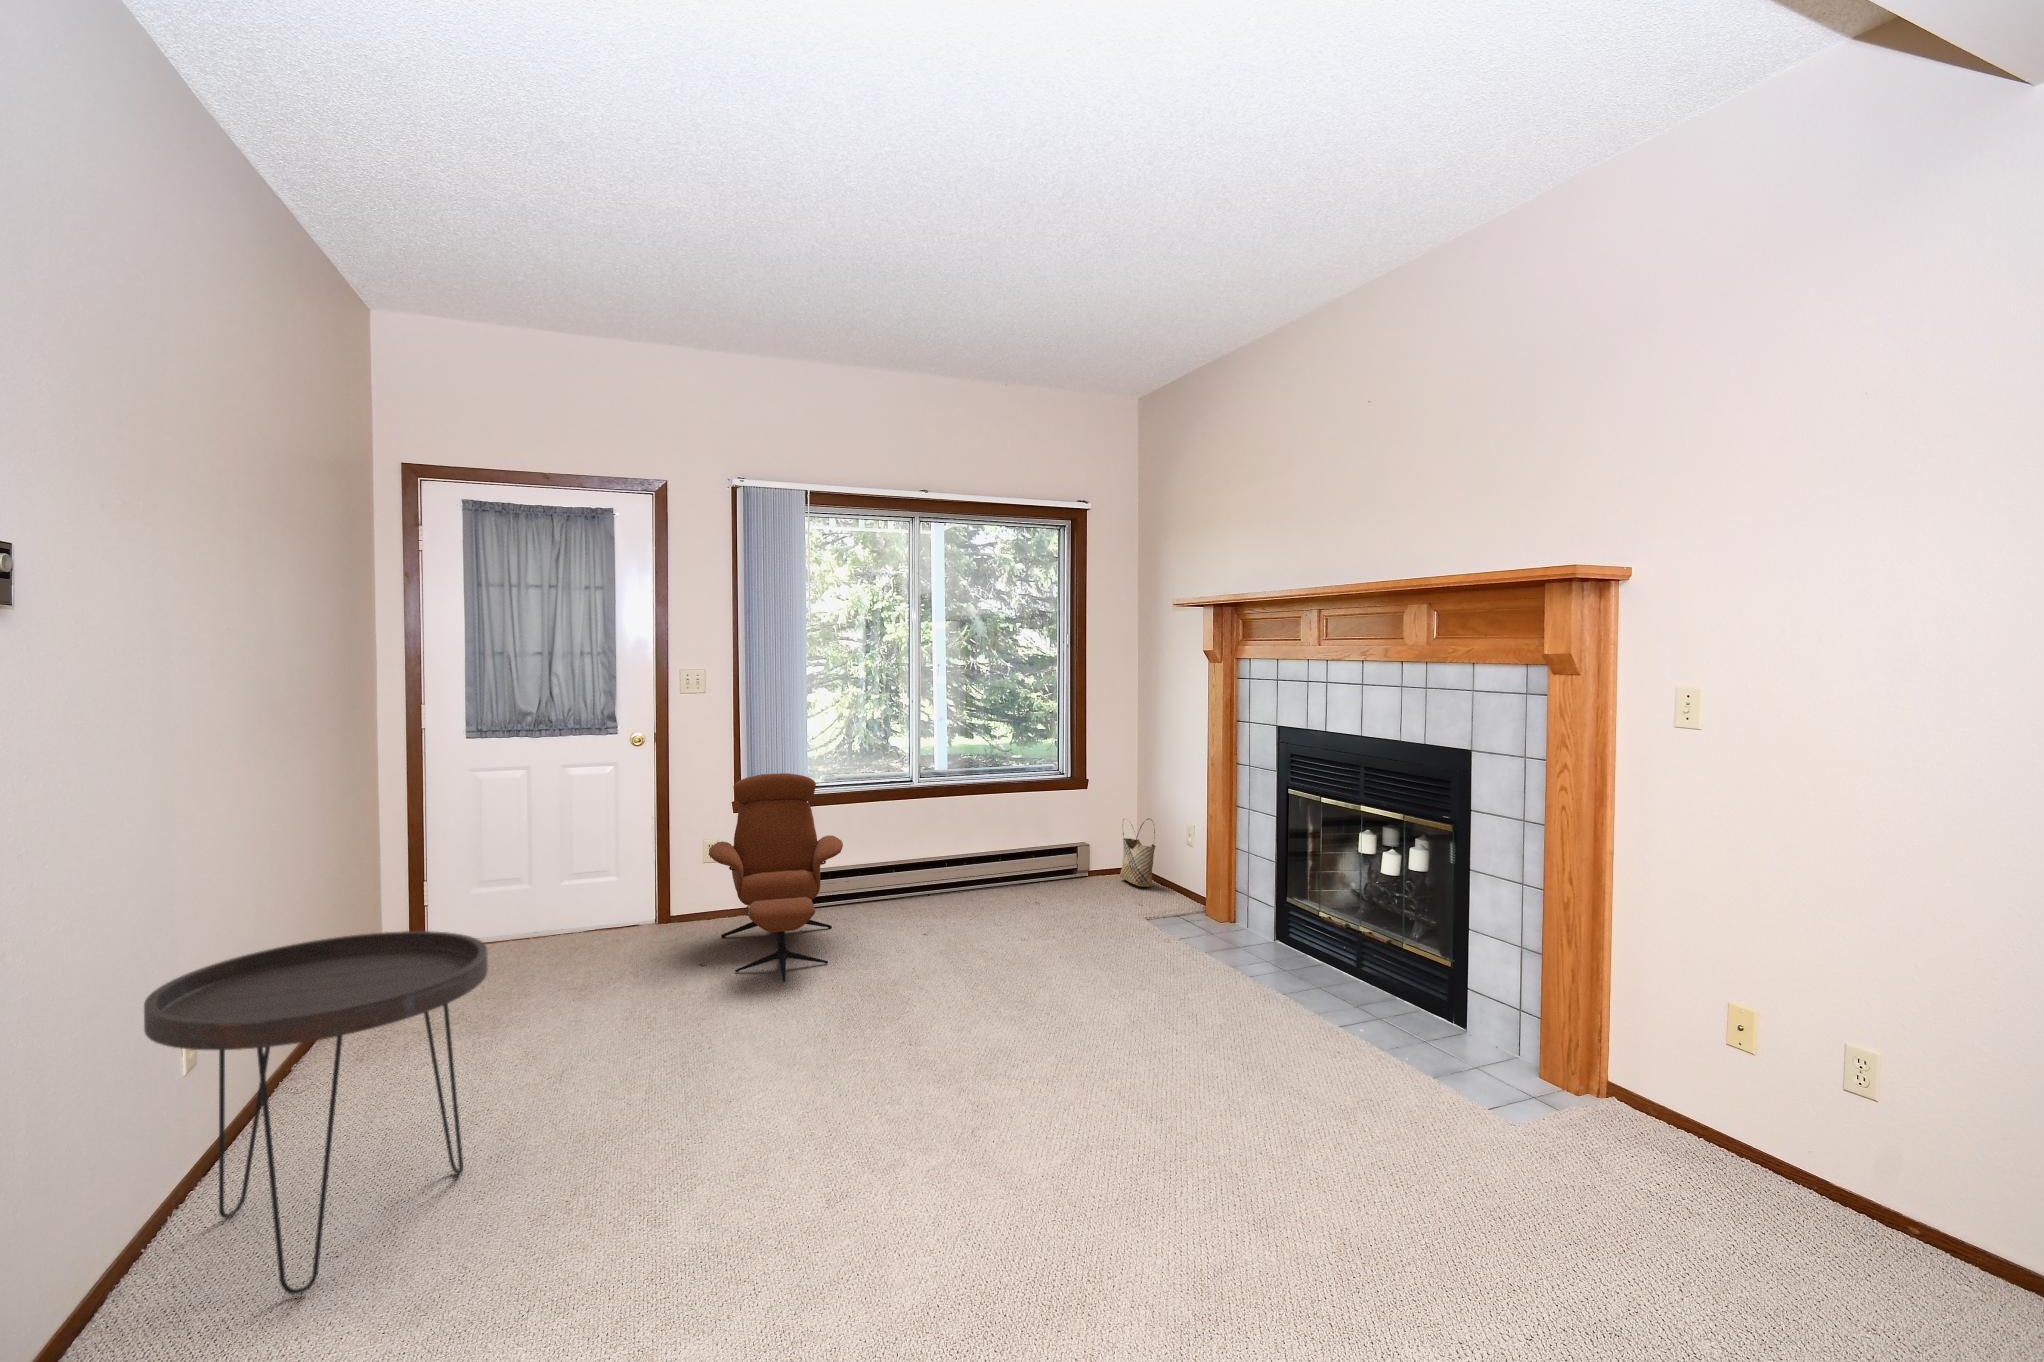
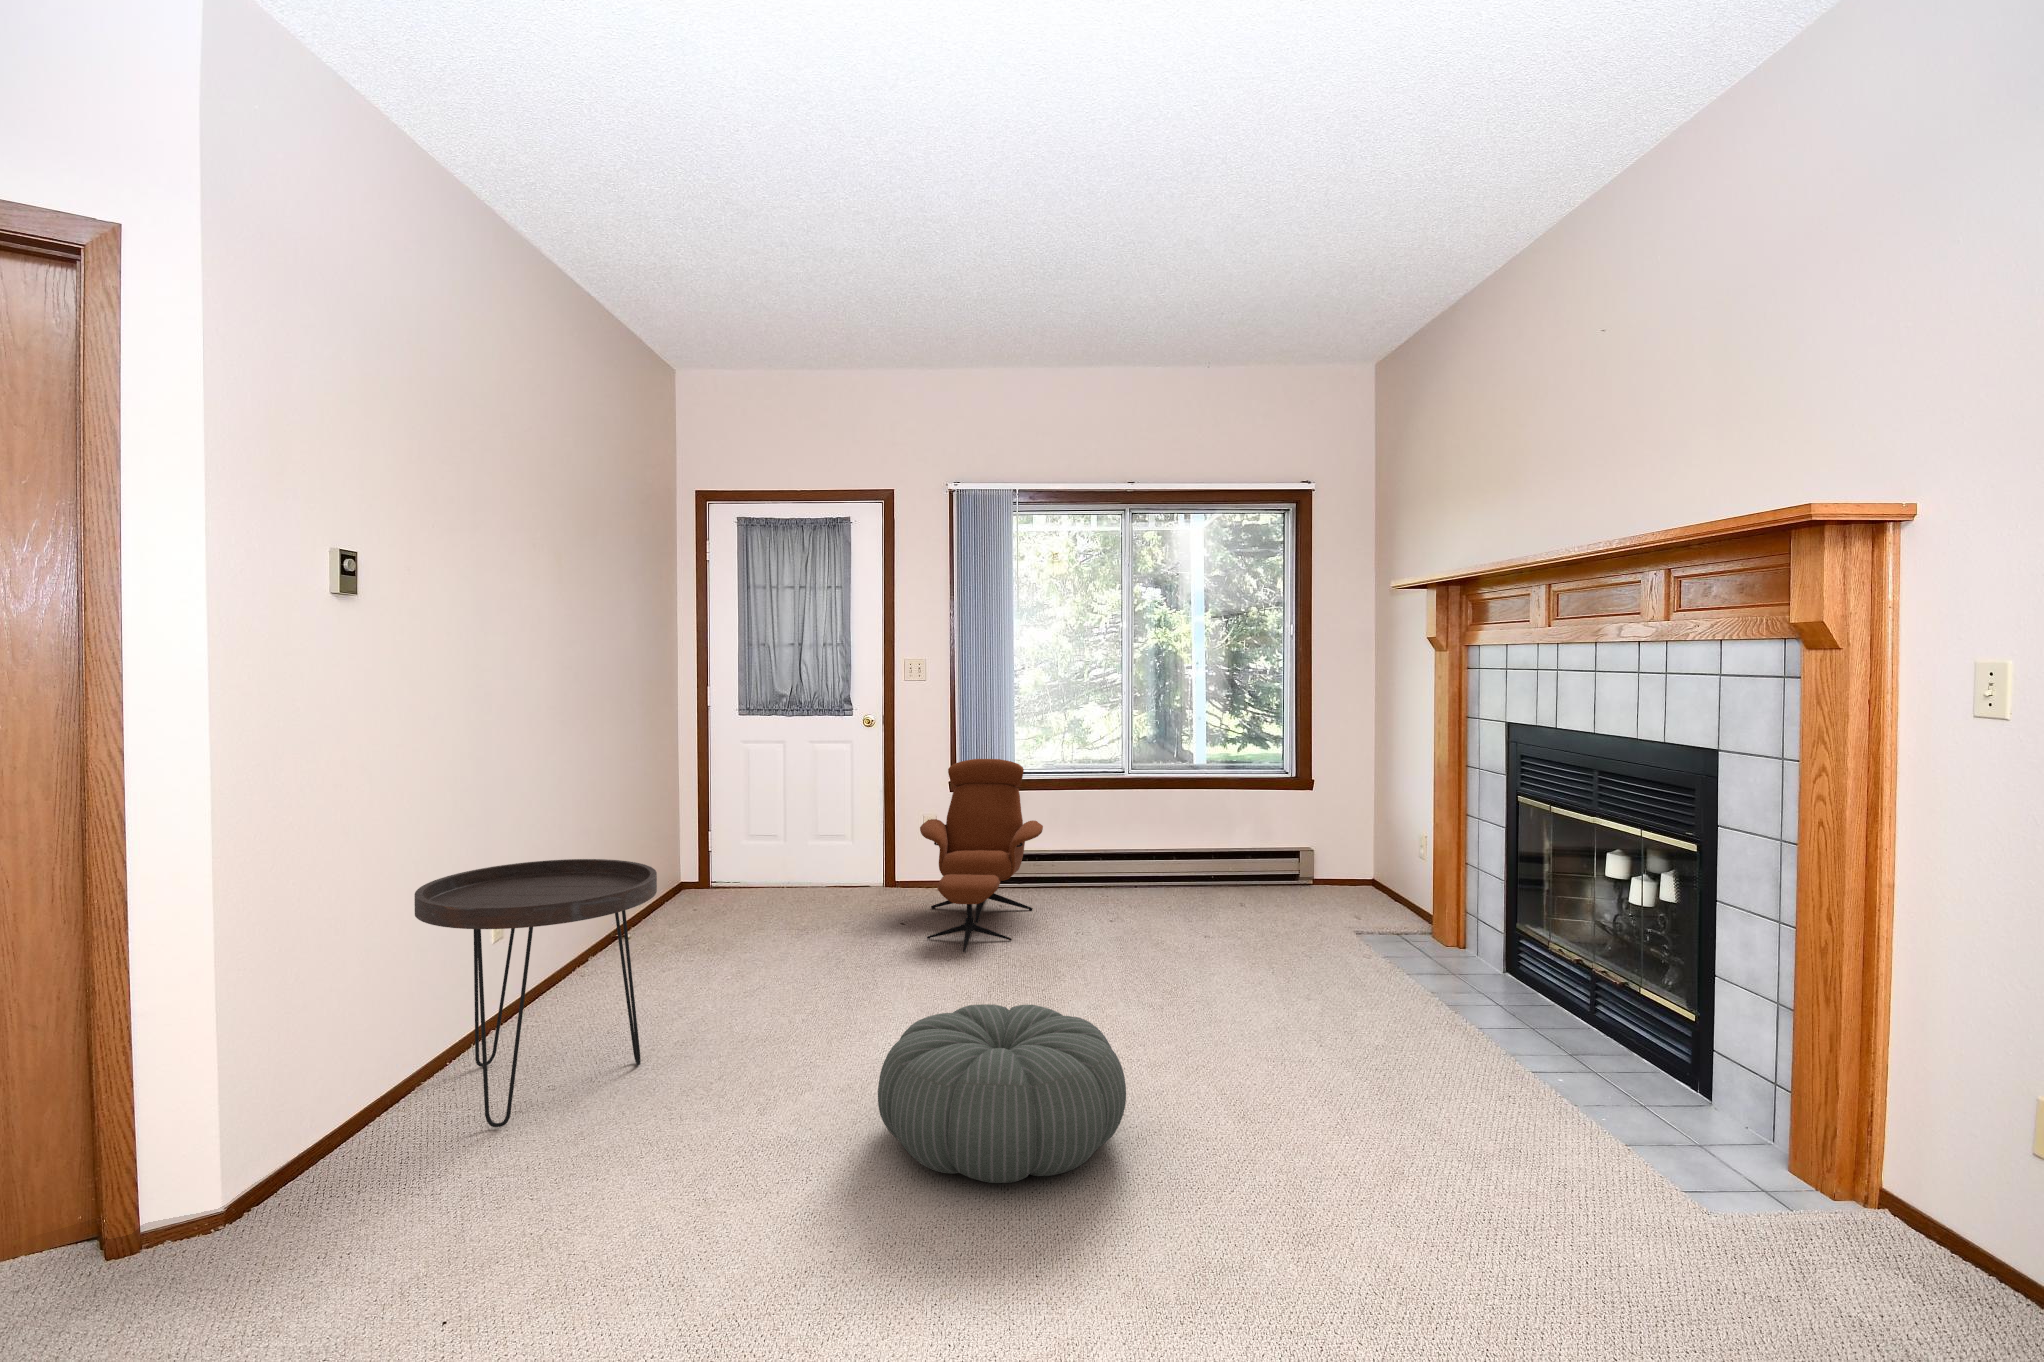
woven basket: present [1120,818,1156,887] -> none [1354,826,1393,903]
pouf: none [804,1035,1055,1227] -> present [878,1004,1126,1183]

